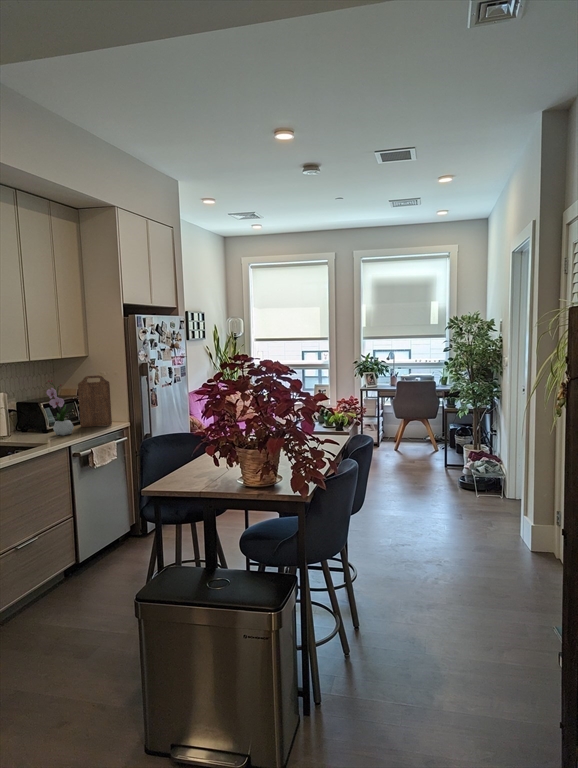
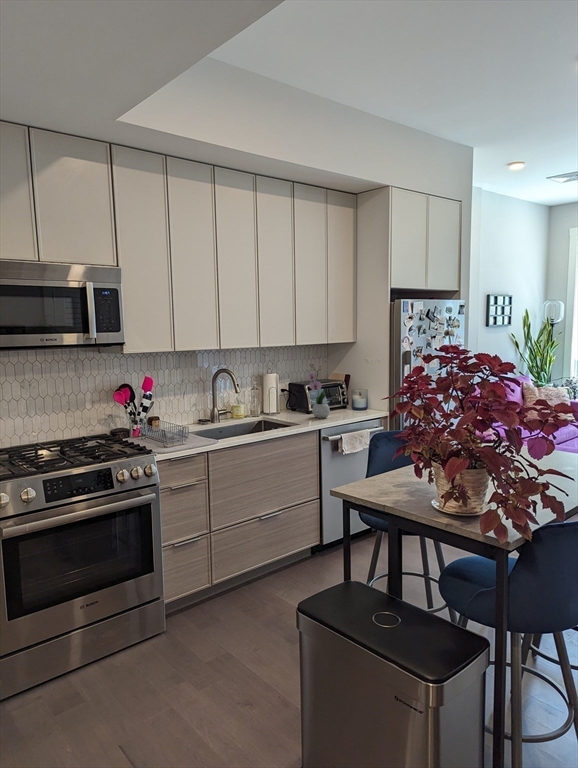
cutting board: present [78,375,112,427] -> none [341,362,371,413]

